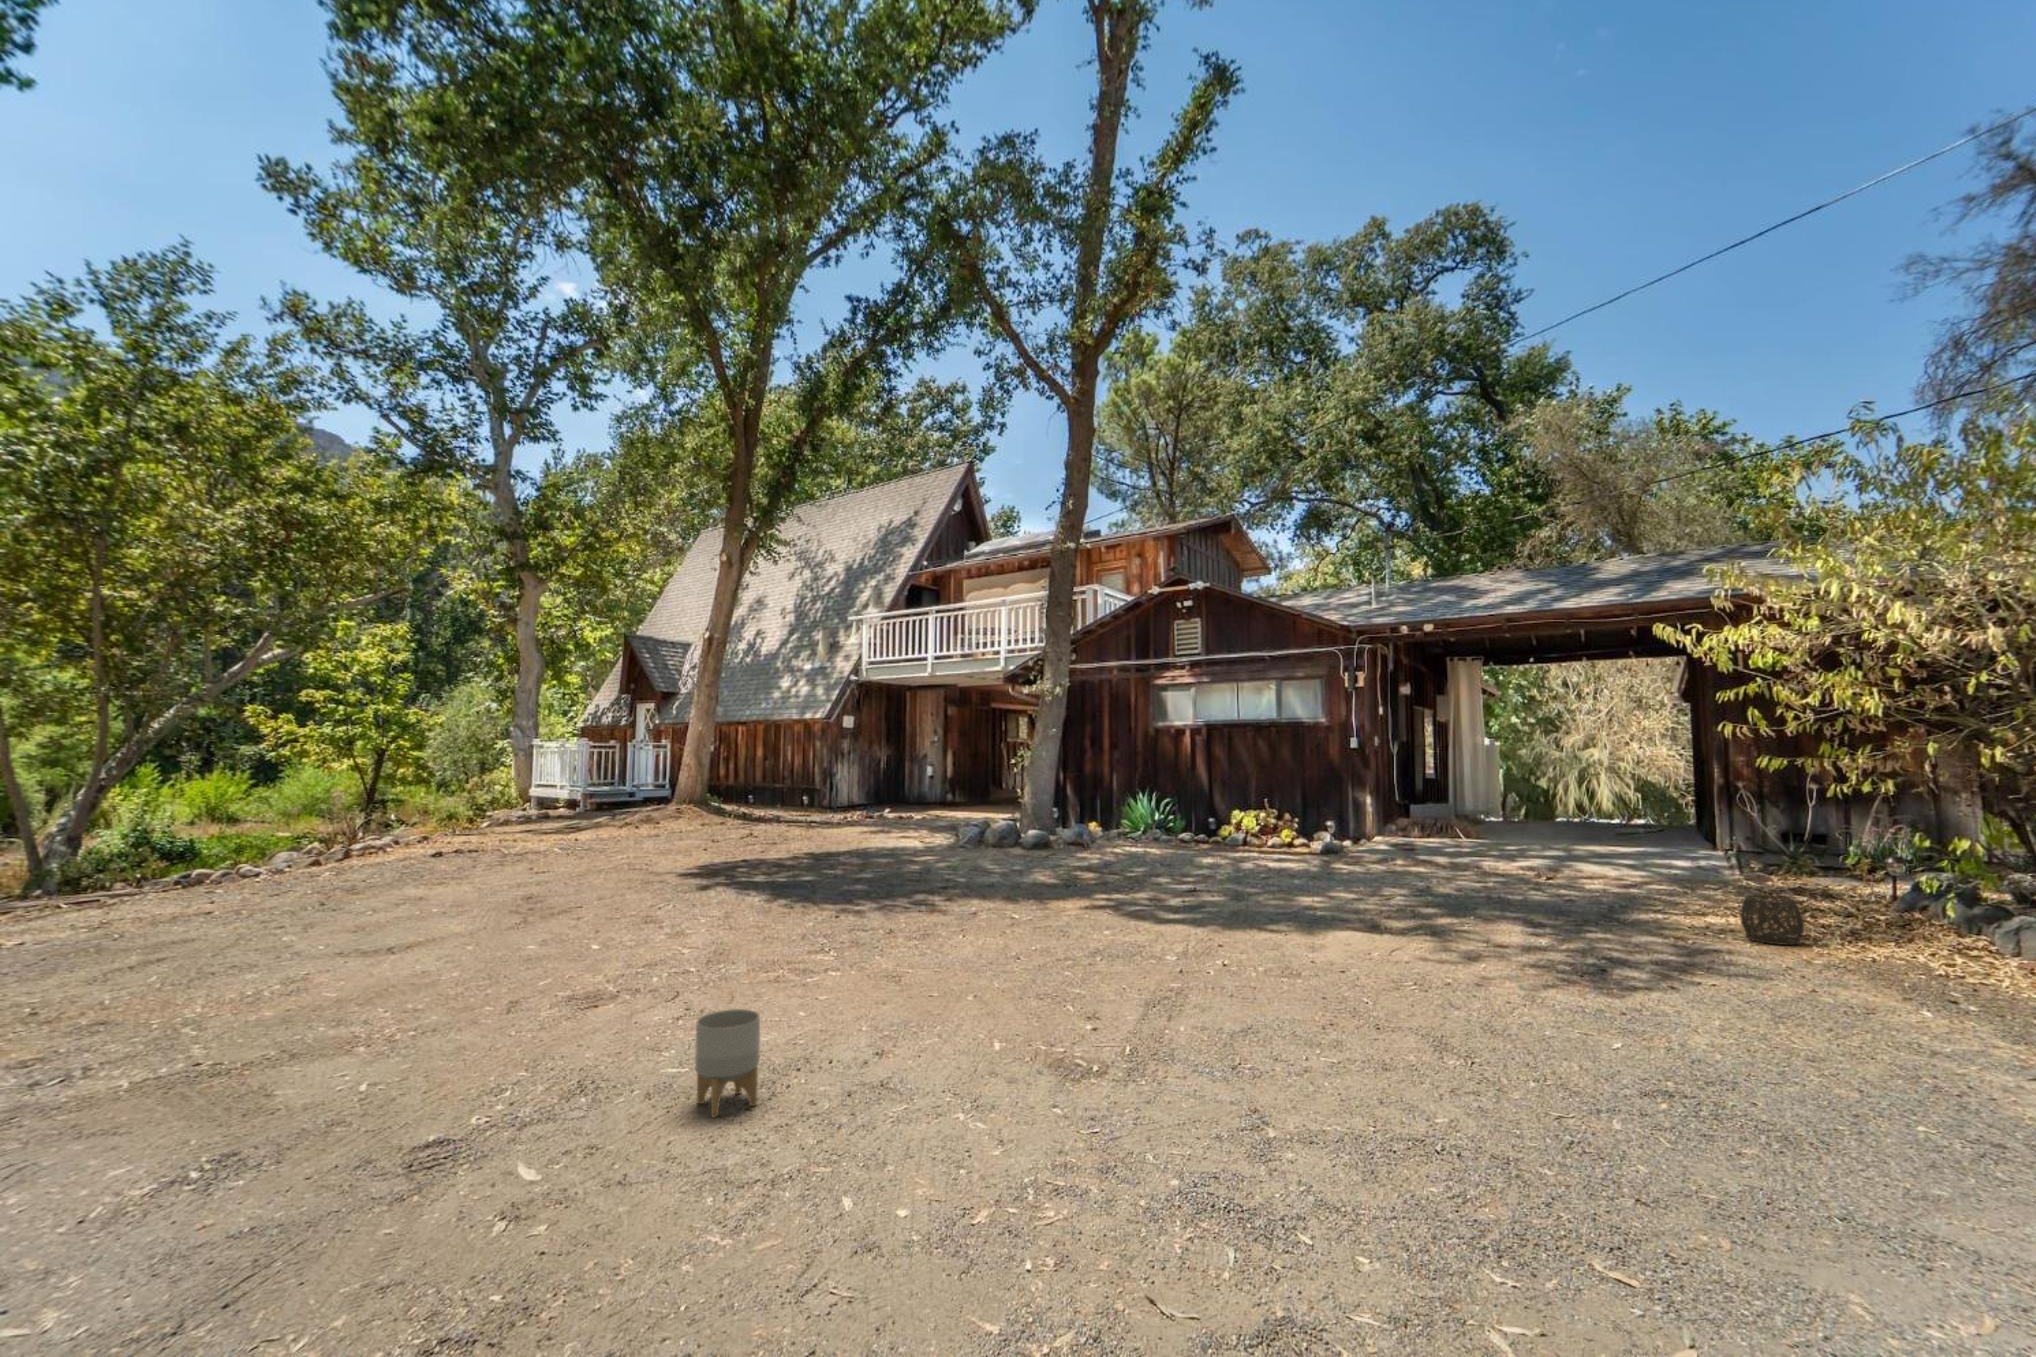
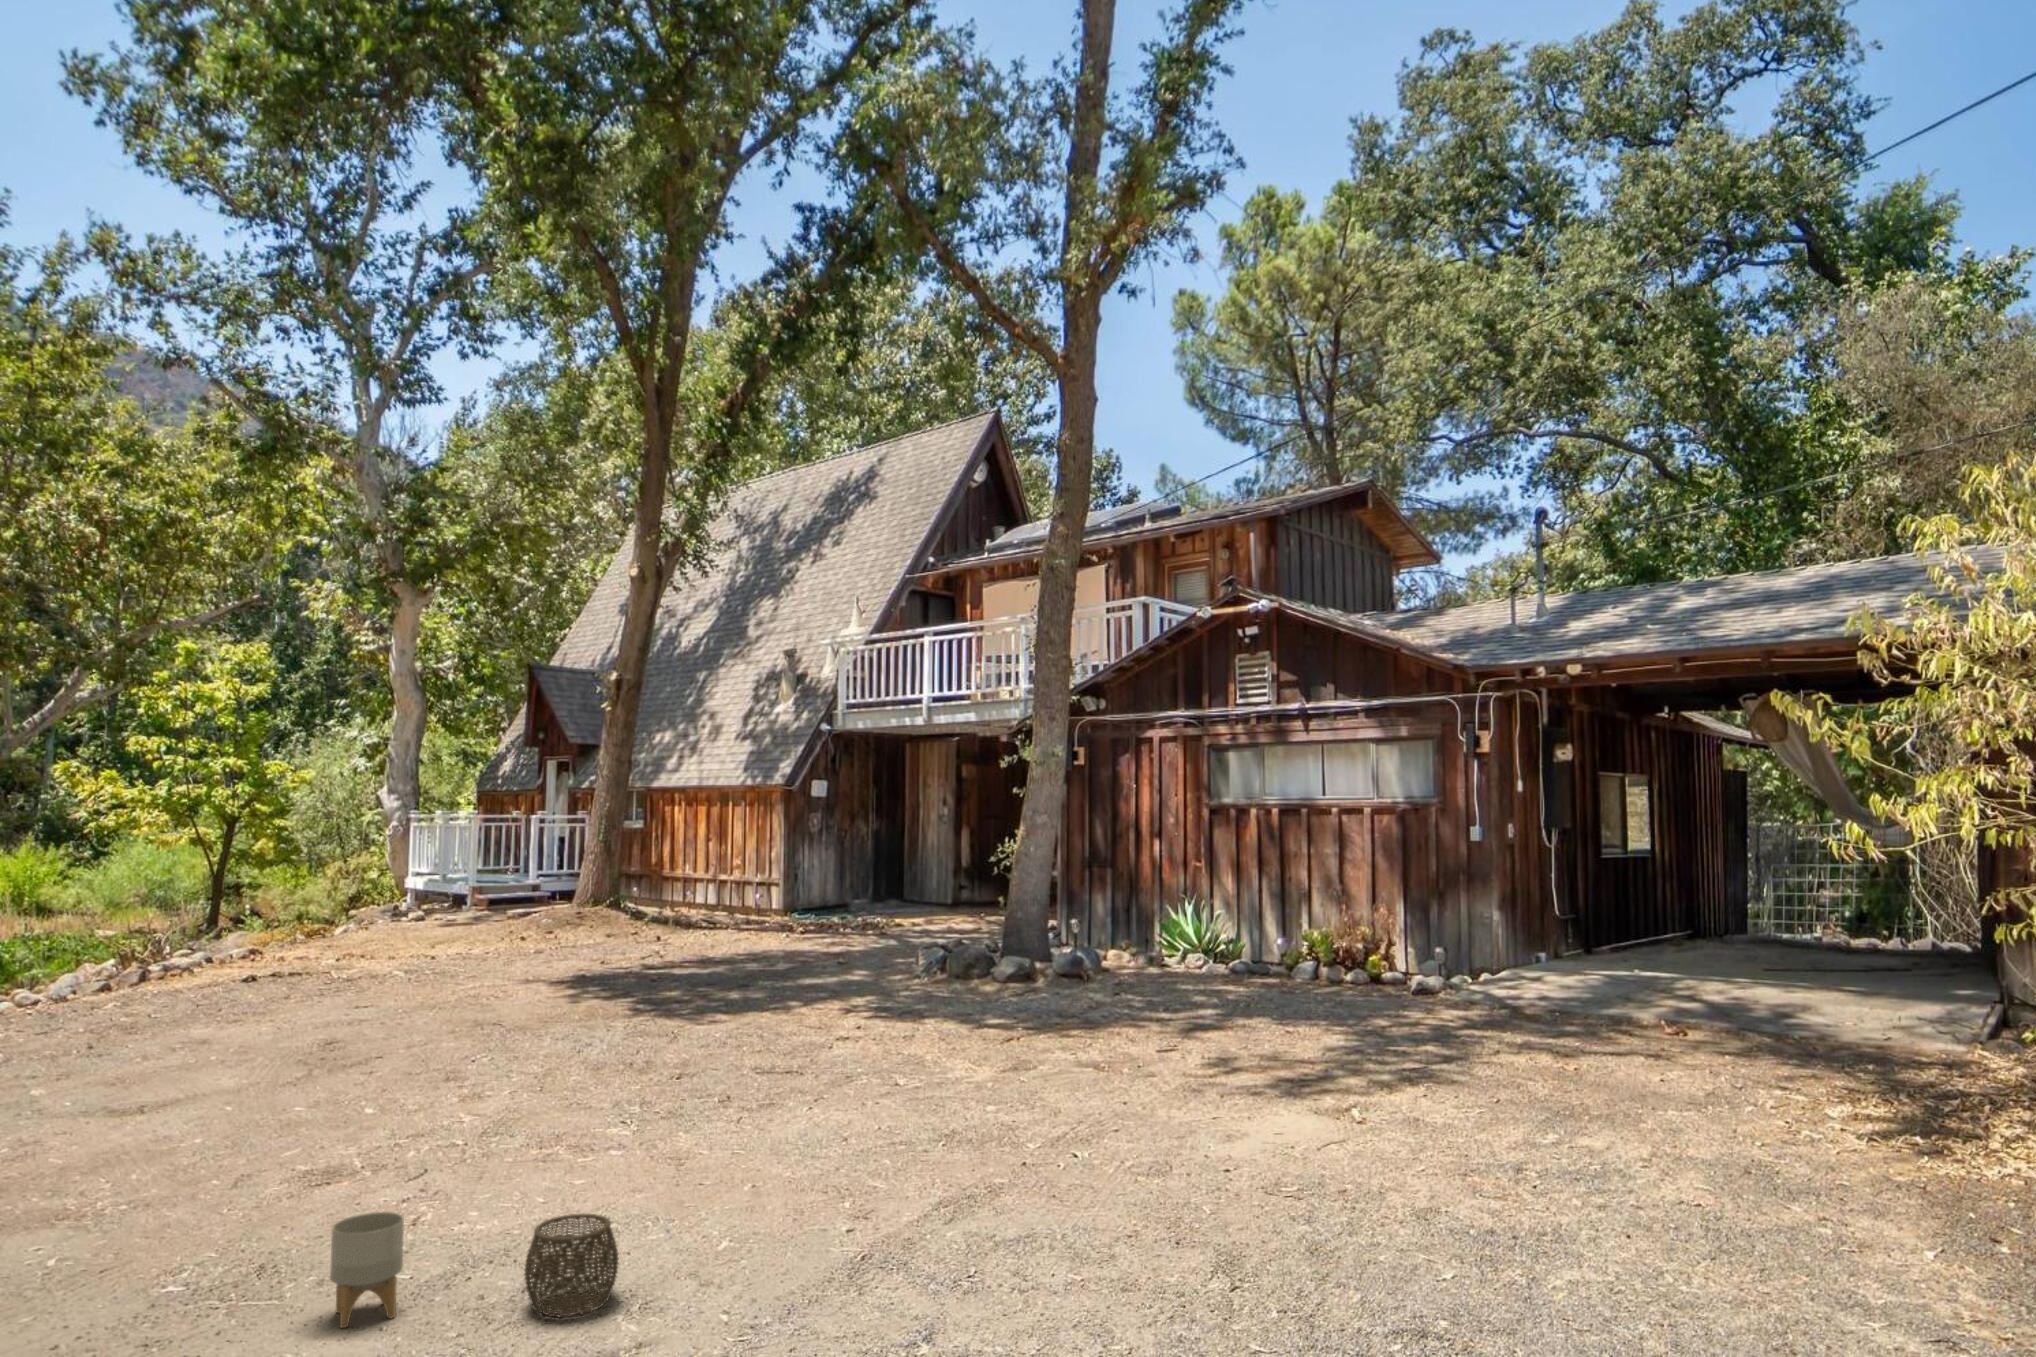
woven basket: present [1740,895,1804,946] -> present [524,1214,619,1317]

